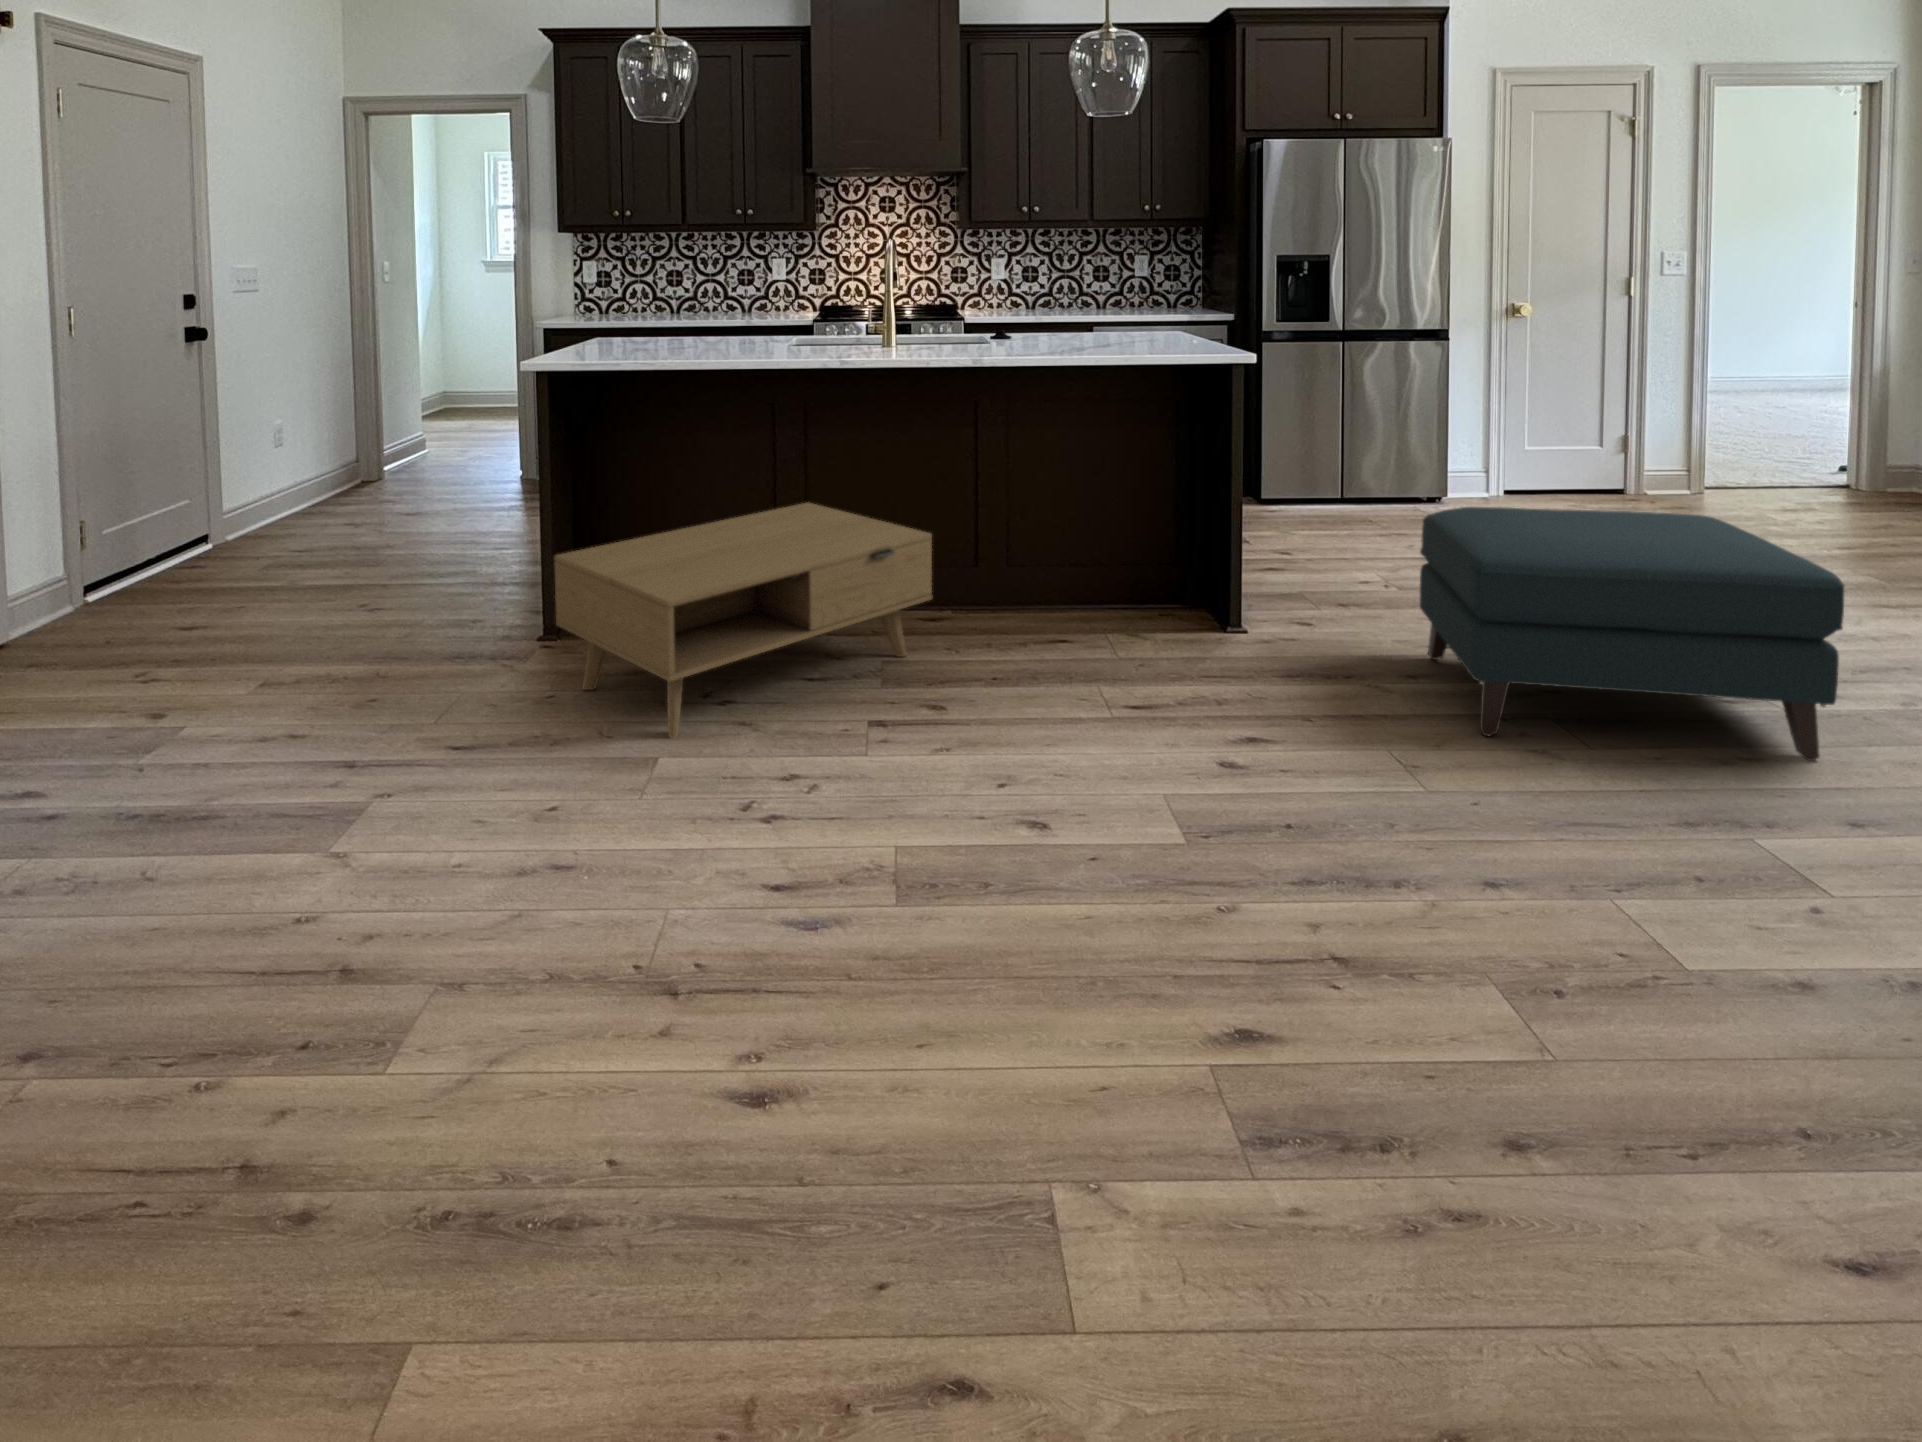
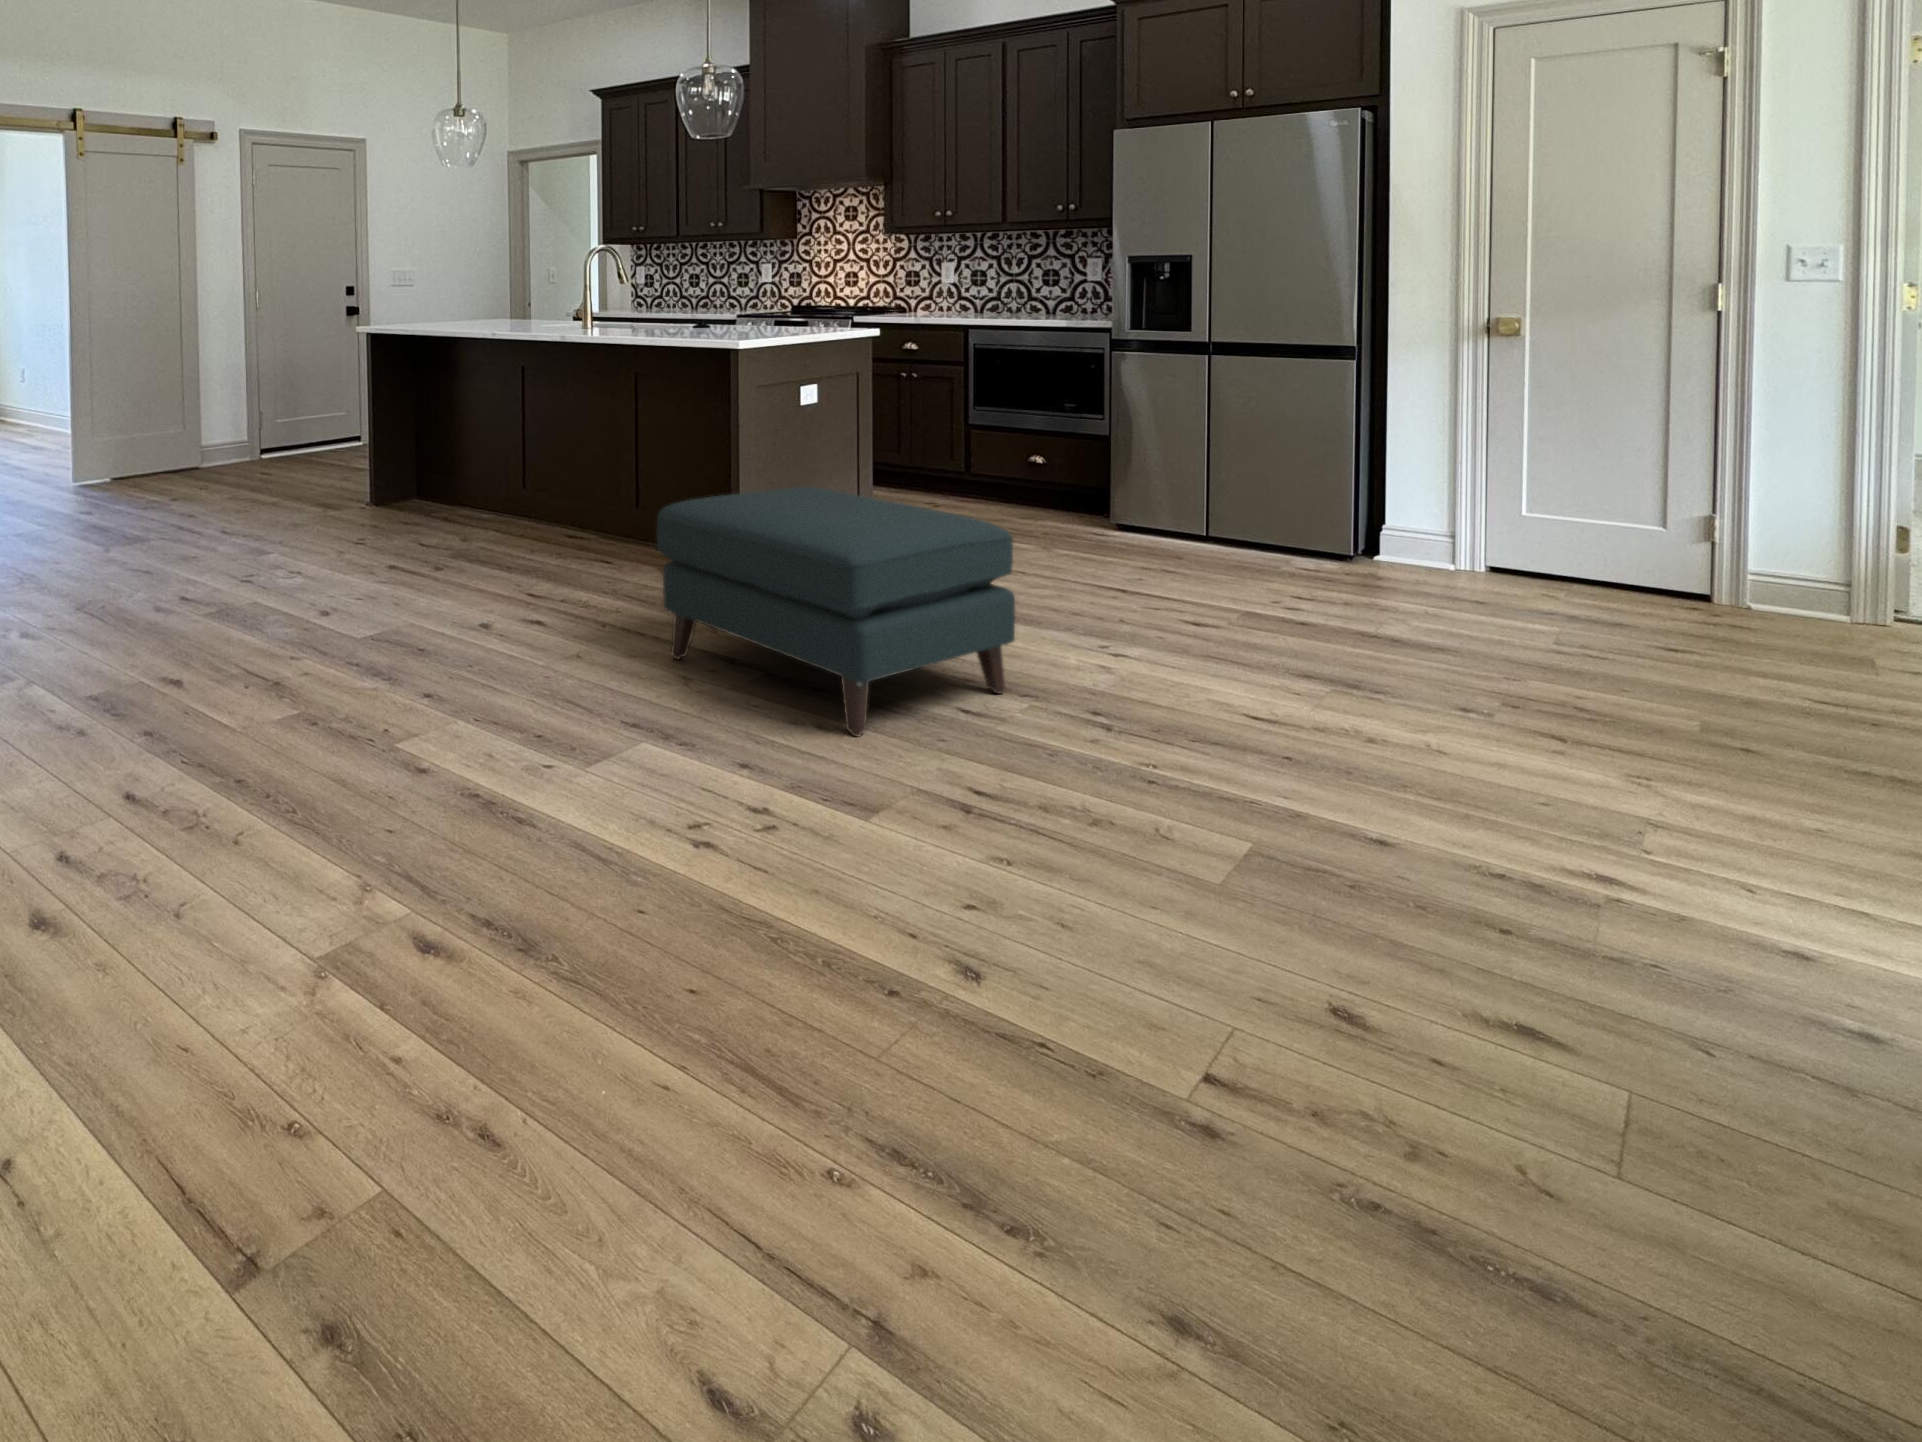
coffee table: present [554,503,932,739] -> none [289,441,519,550]

